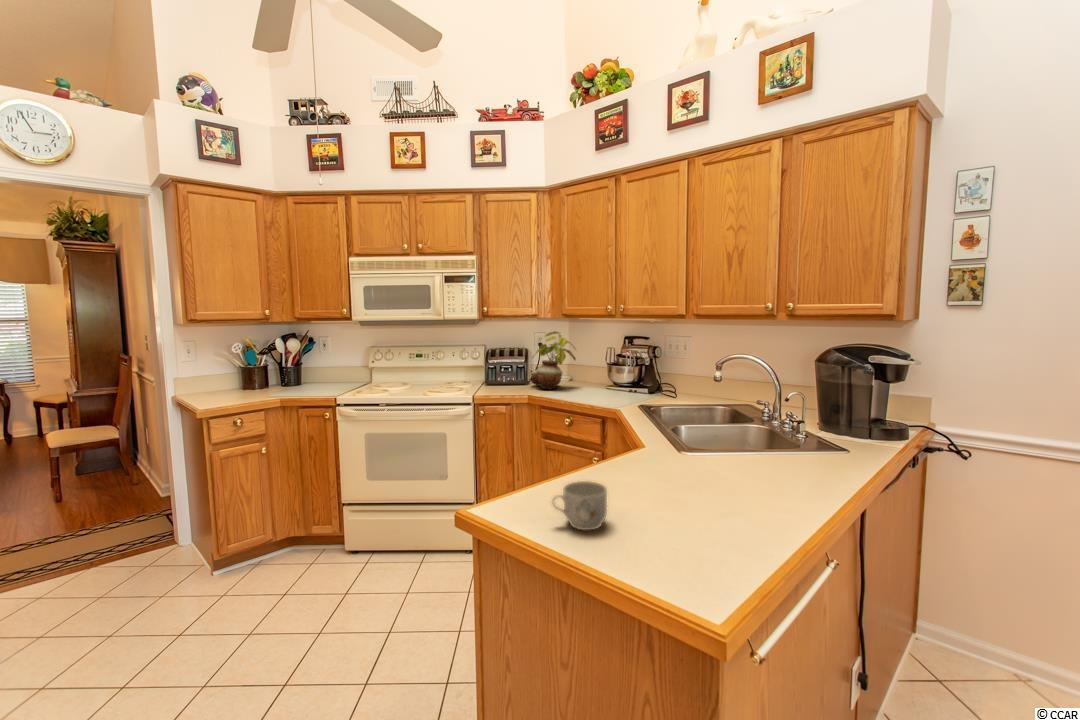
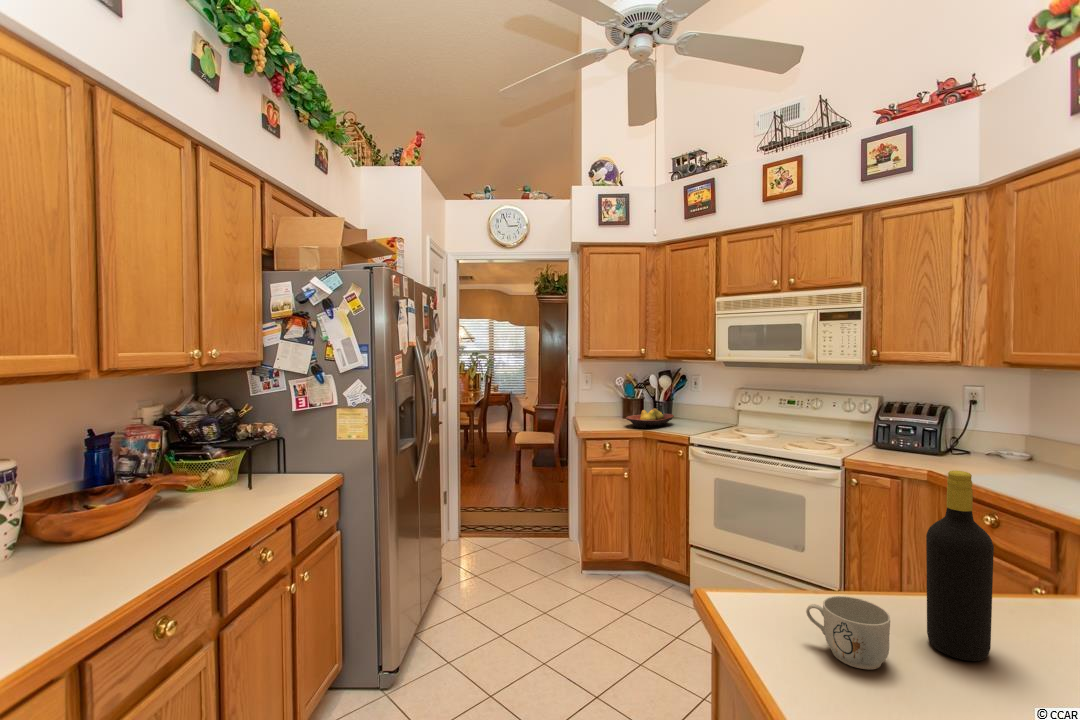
potted plant: present [531,331,576,389] -> none [942,386,1027,468]
fruit bowl: none [254,373,309,396] -> present [626,408,674,428]
bottle: none [608,376,644,502] -> present [926,471,994,661]

